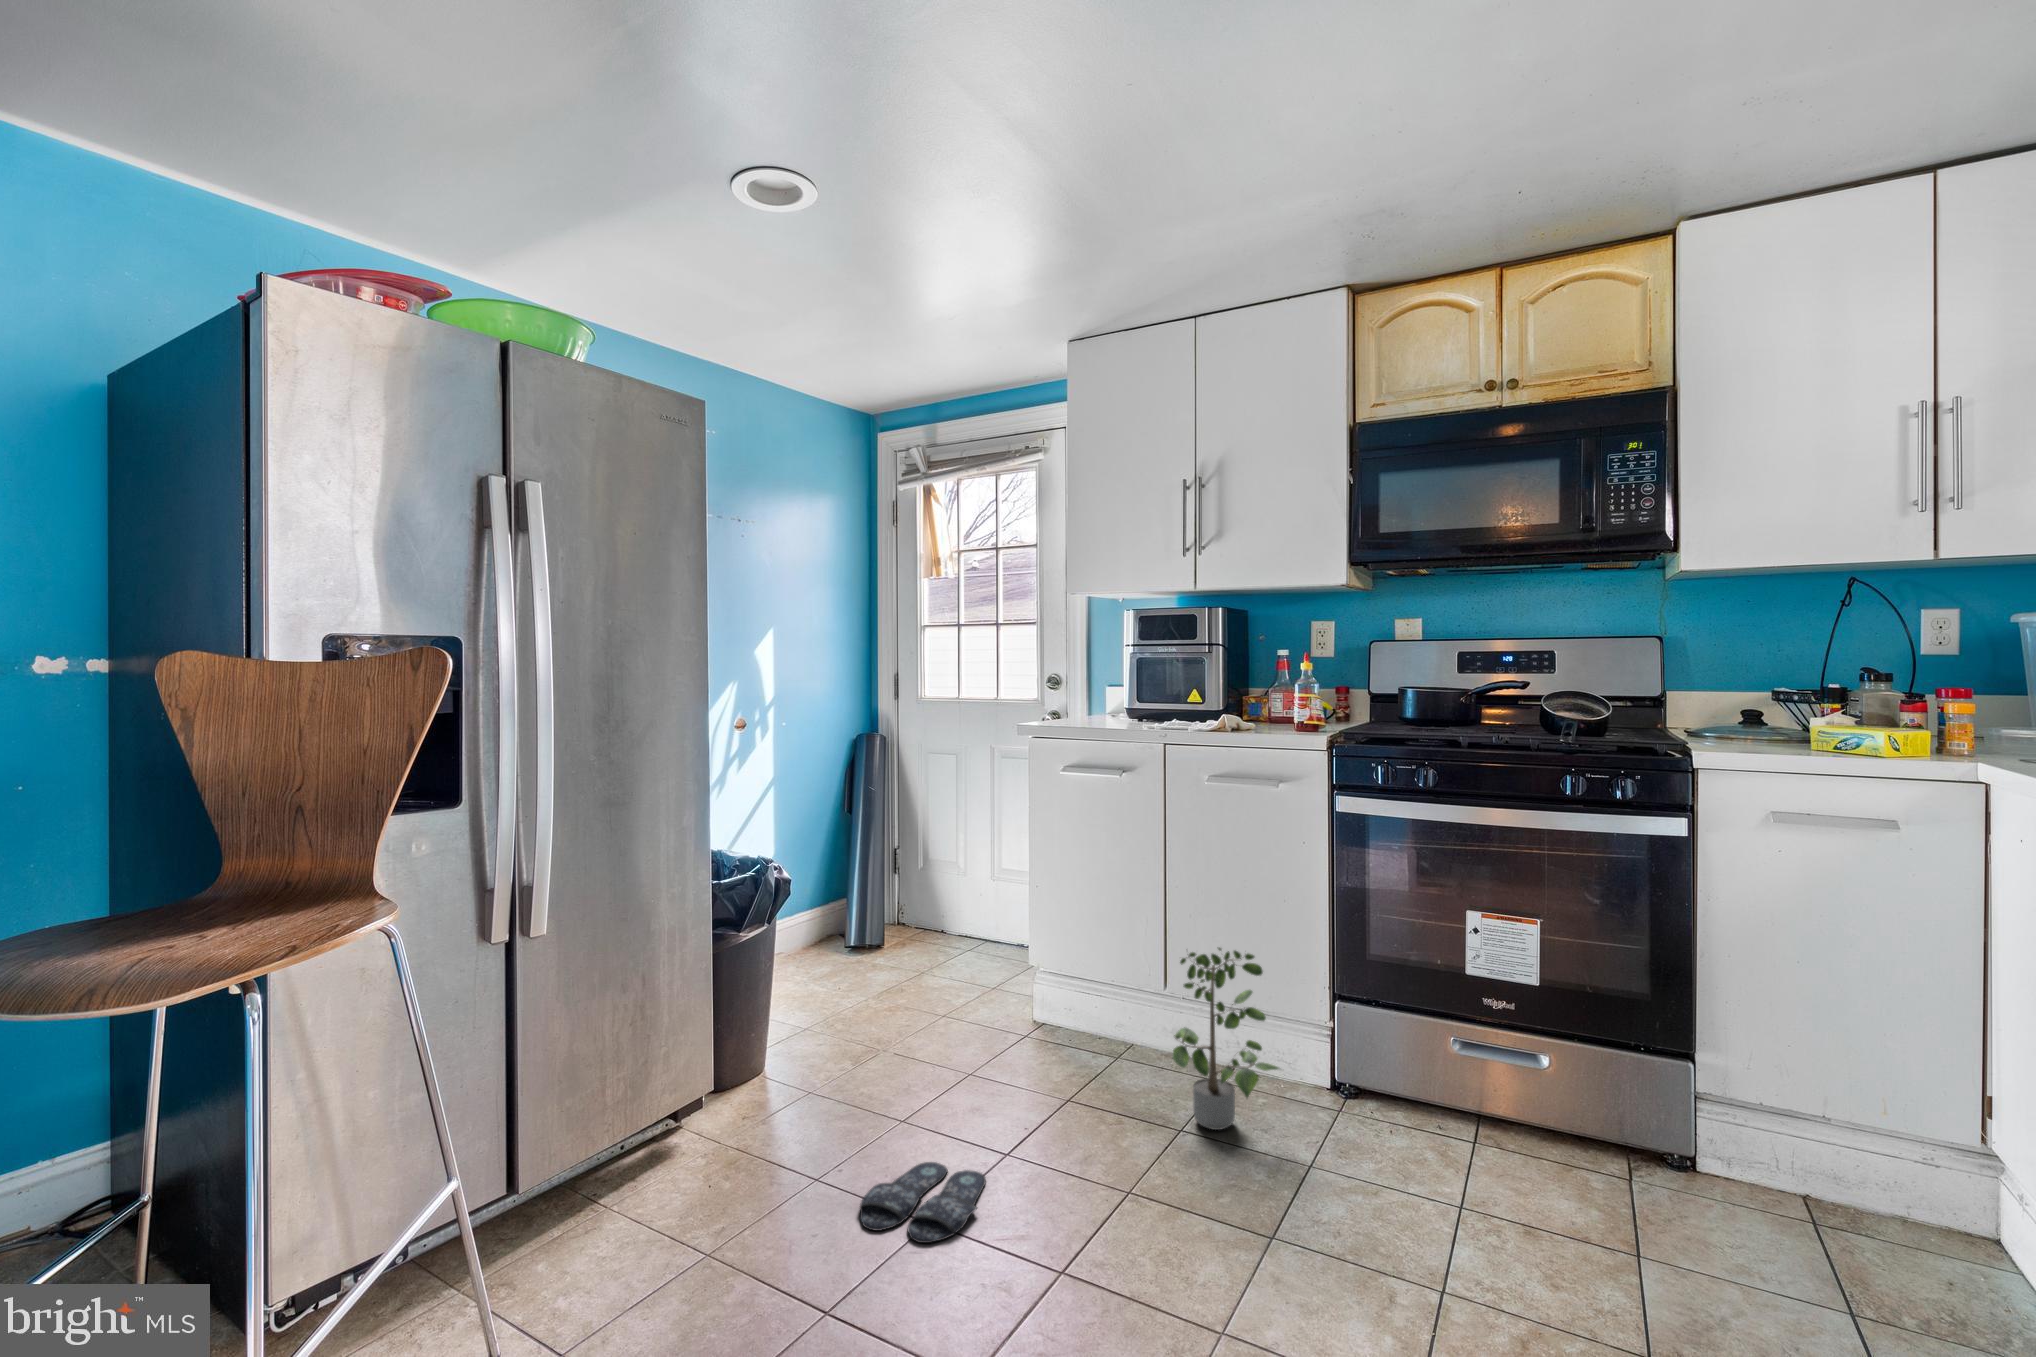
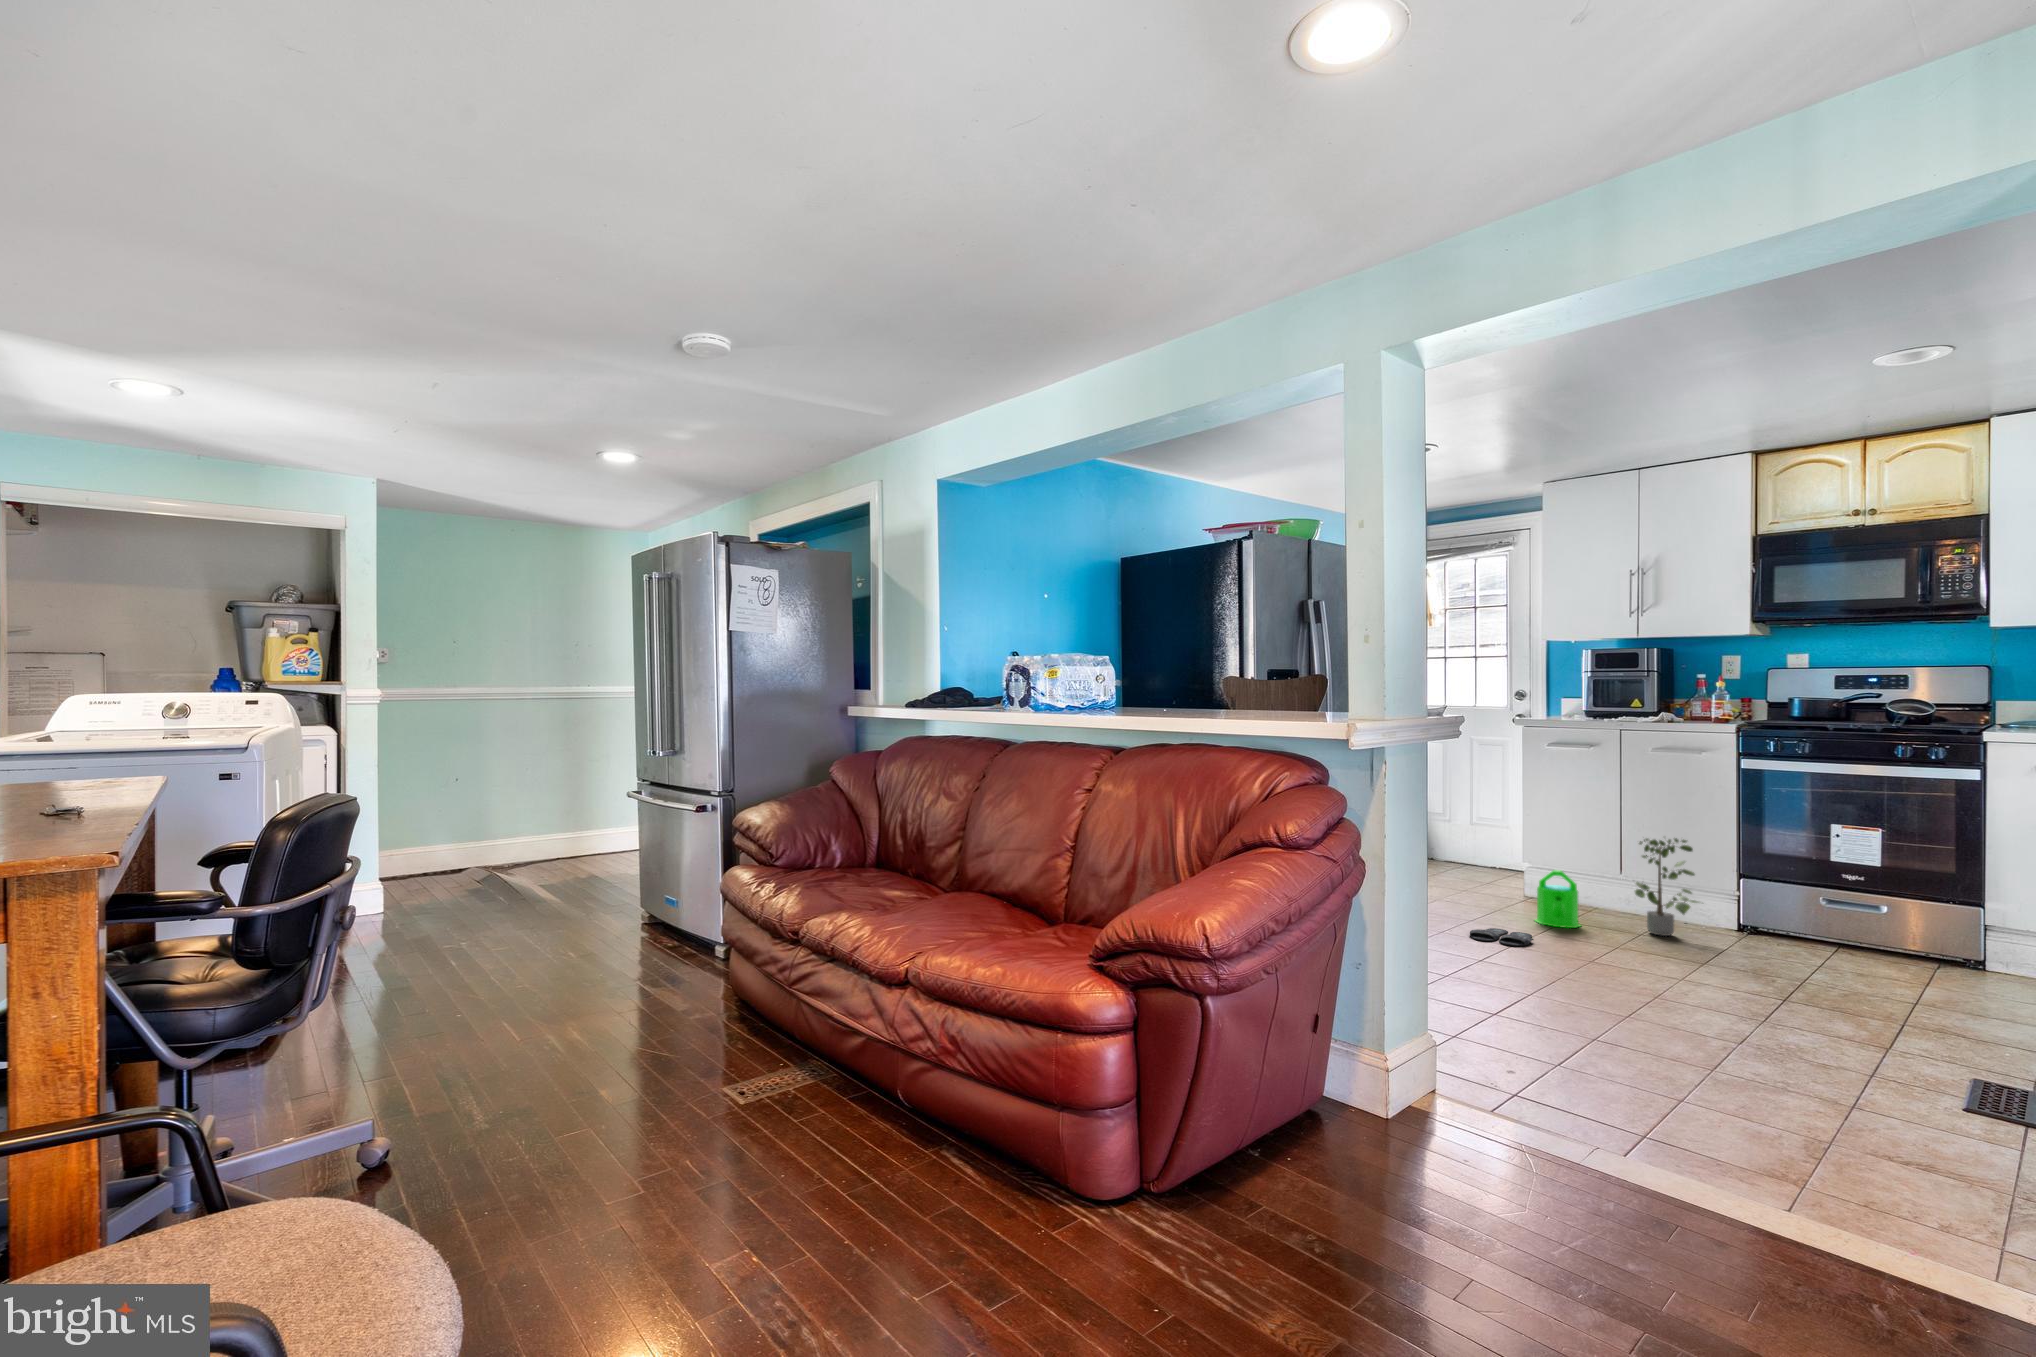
watering can: none [1016,1016,1092,1131] -> present [1536,870,1580,928]

